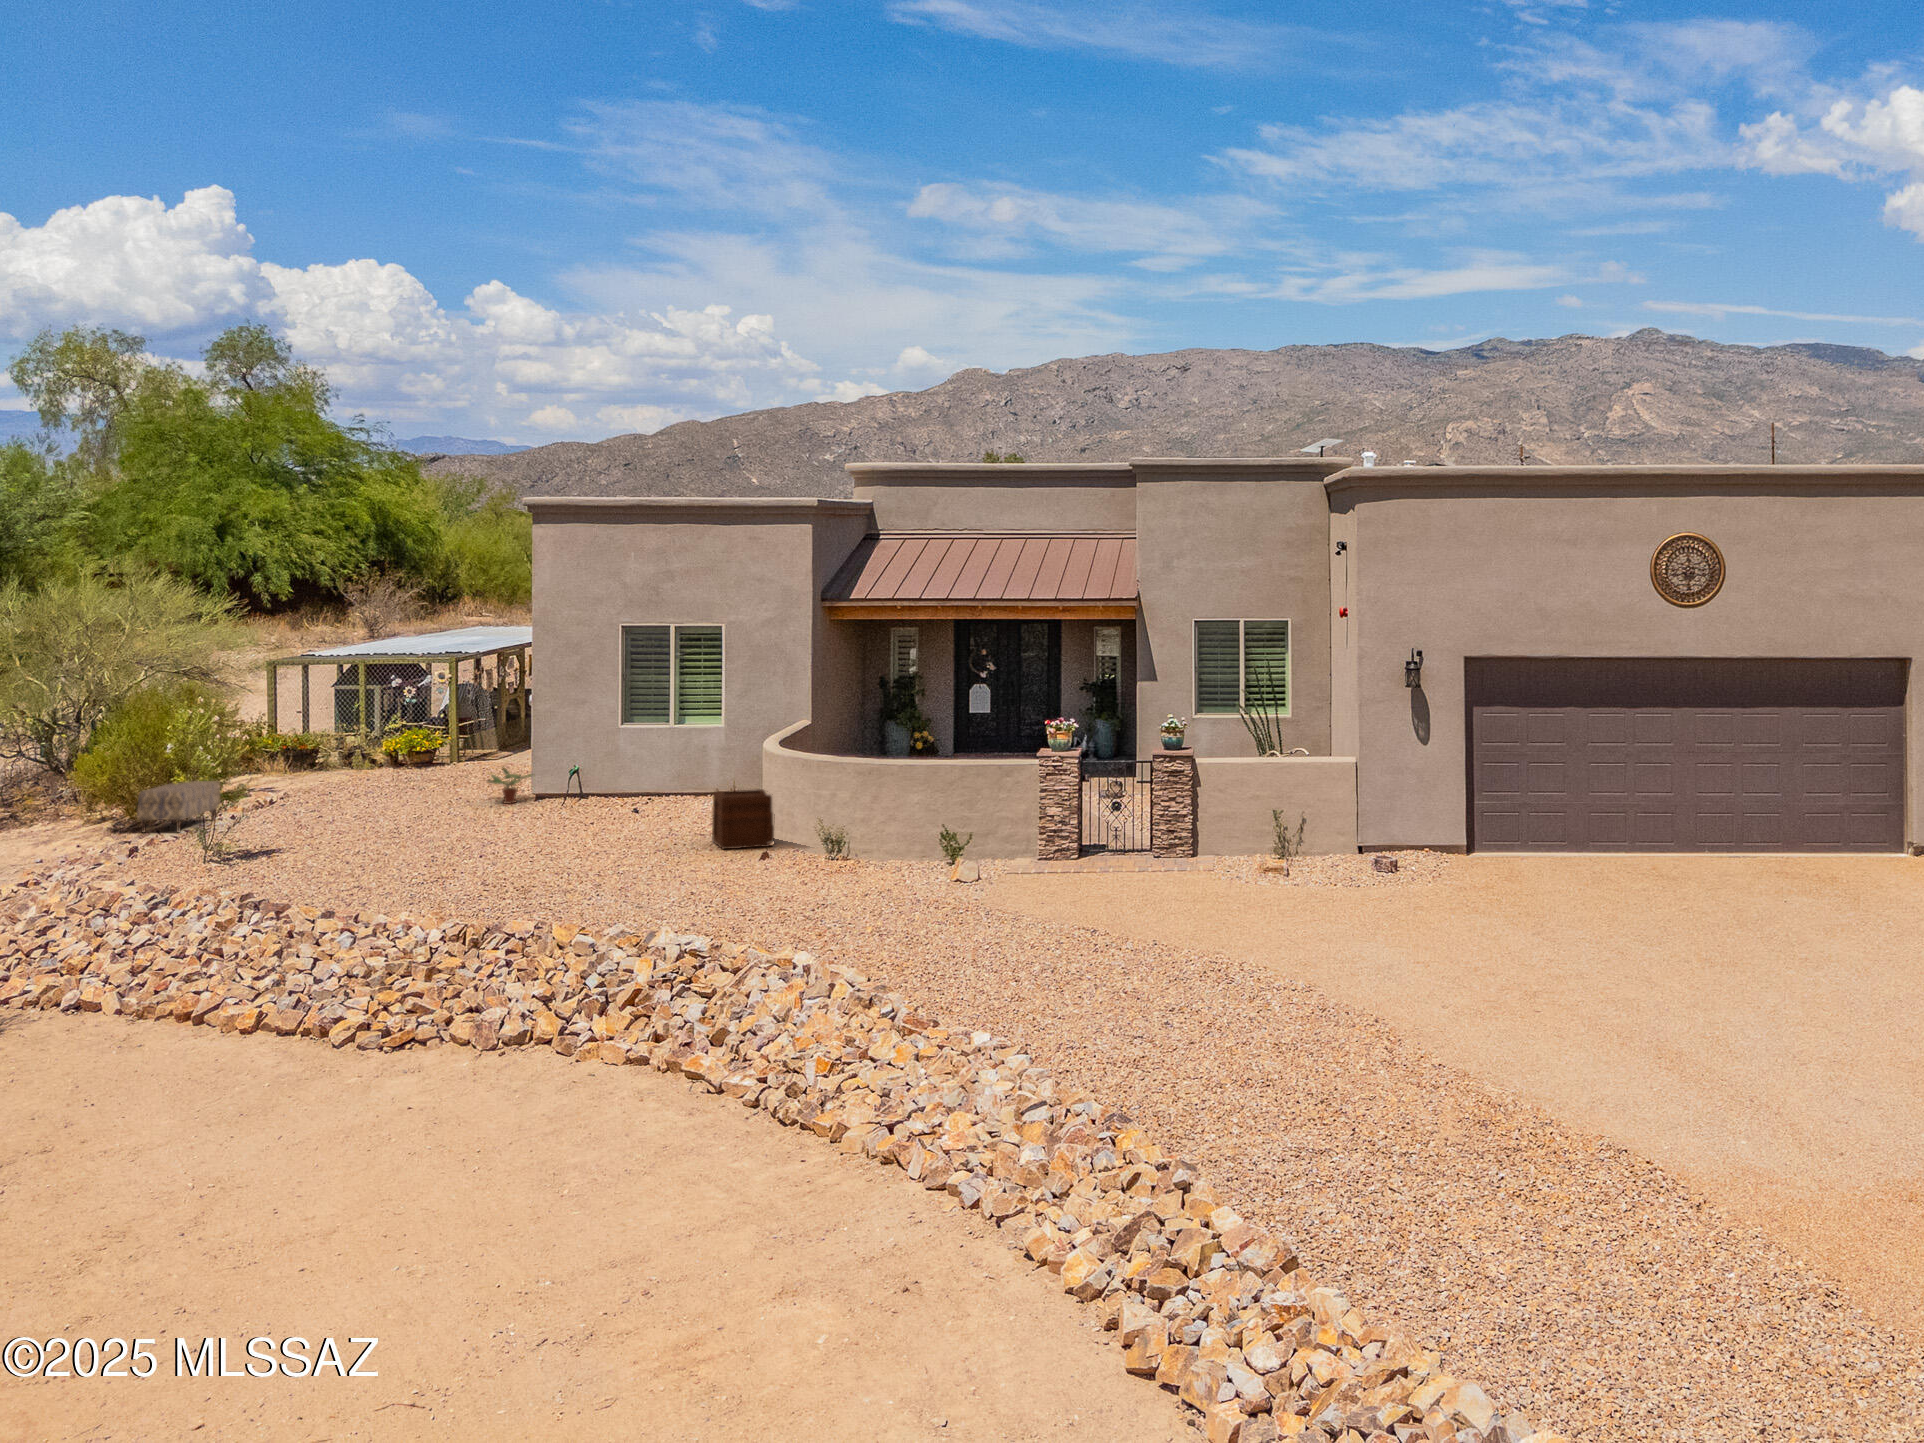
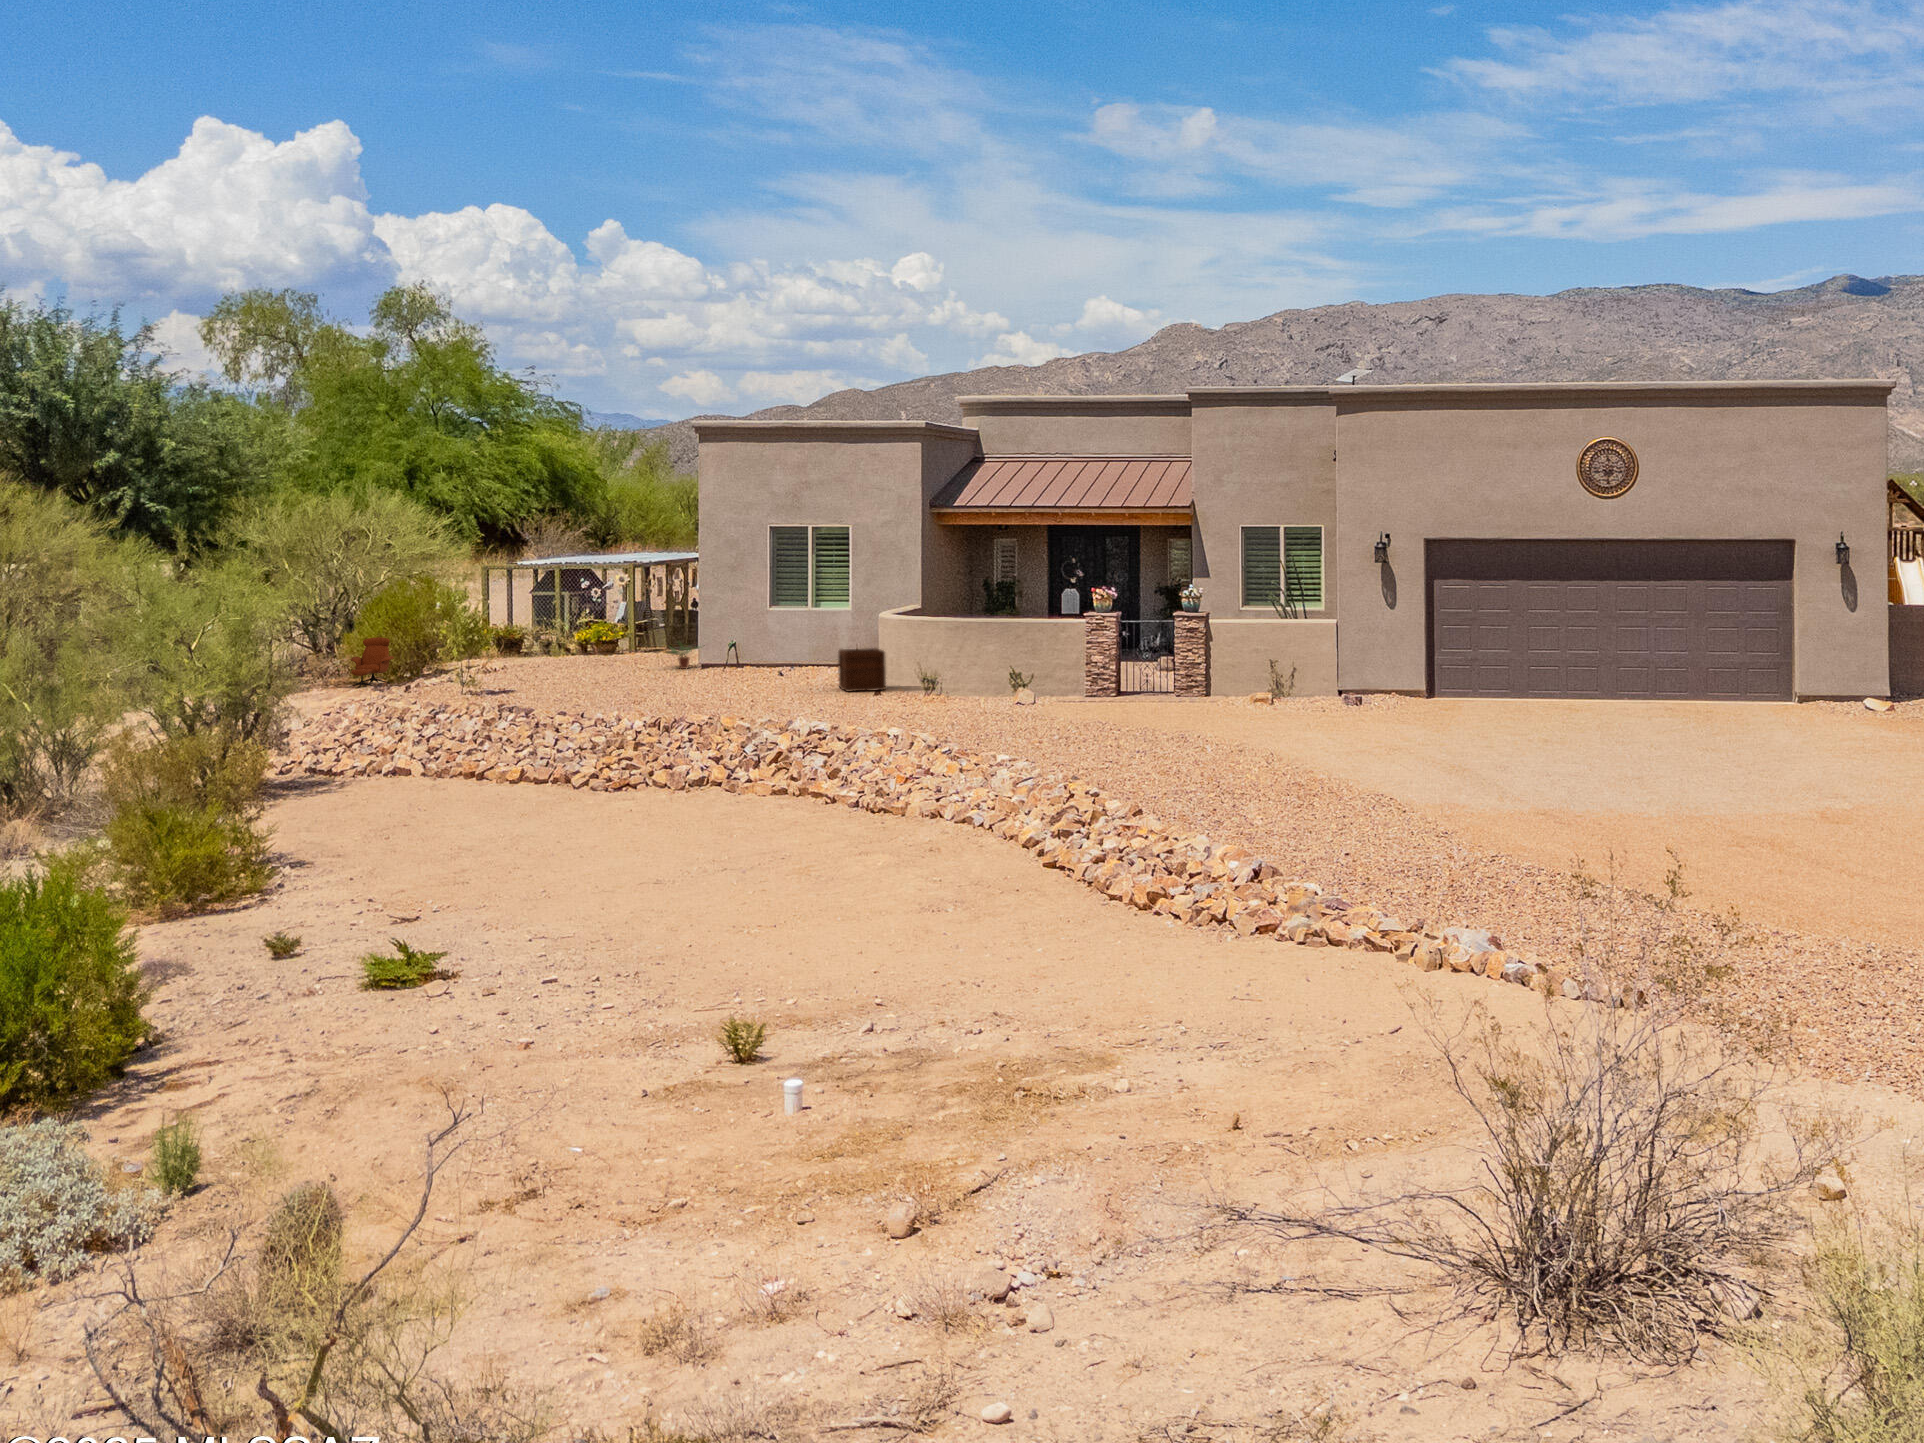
lounge chair: none [50,775,117,848] -> present [350,637,394,687]
bench: present [137,781,220,833] -> none [409,645,467,681]

